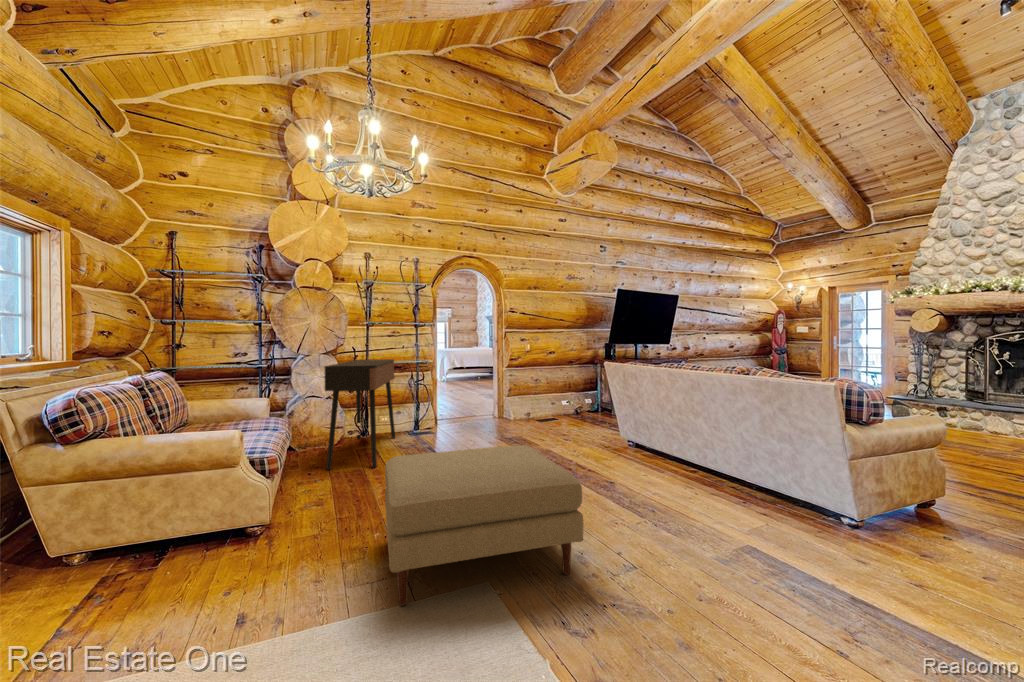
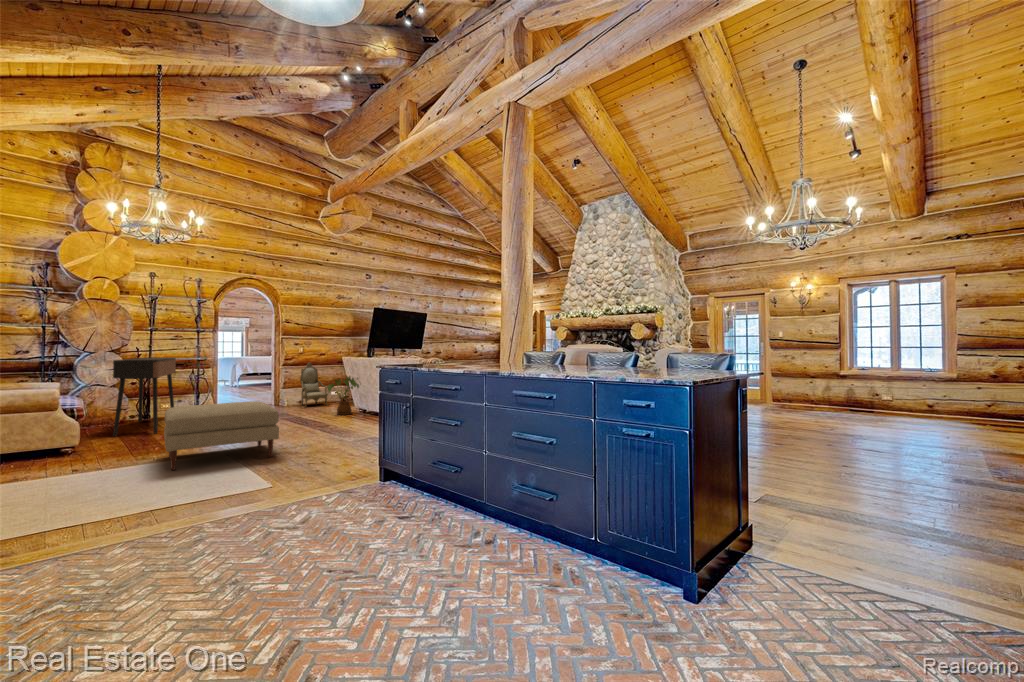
armchair: none [520,345,566,424] -> present [300,363,328,408]
house plant: none [578,385,624,443] -> present [328,376,359,415]

